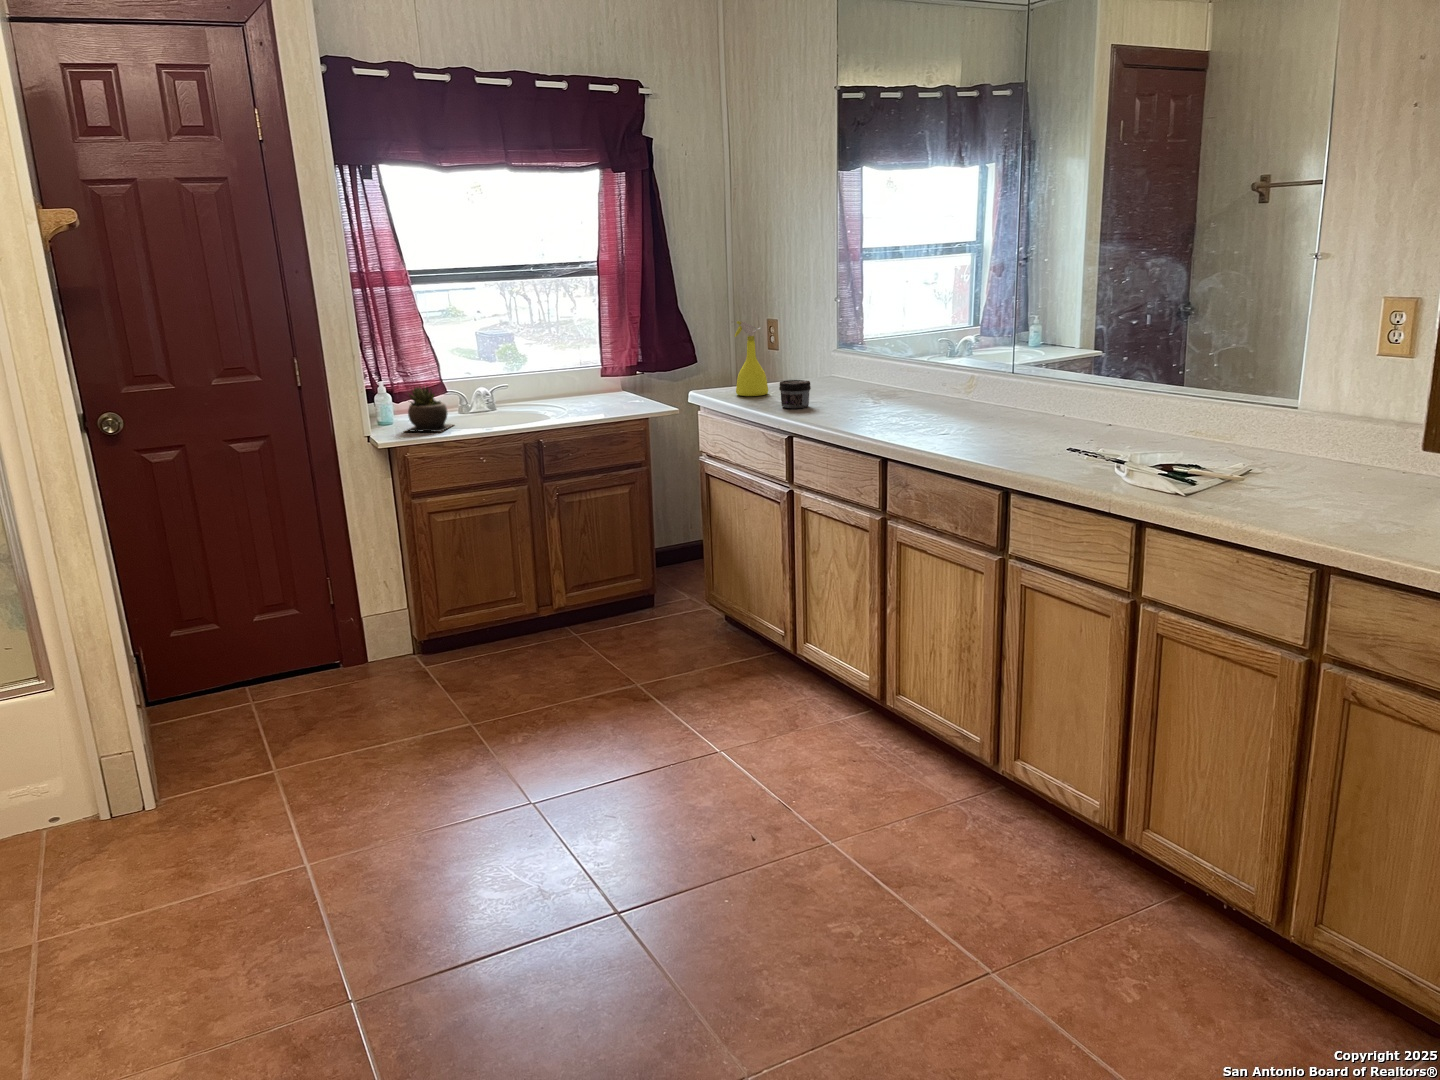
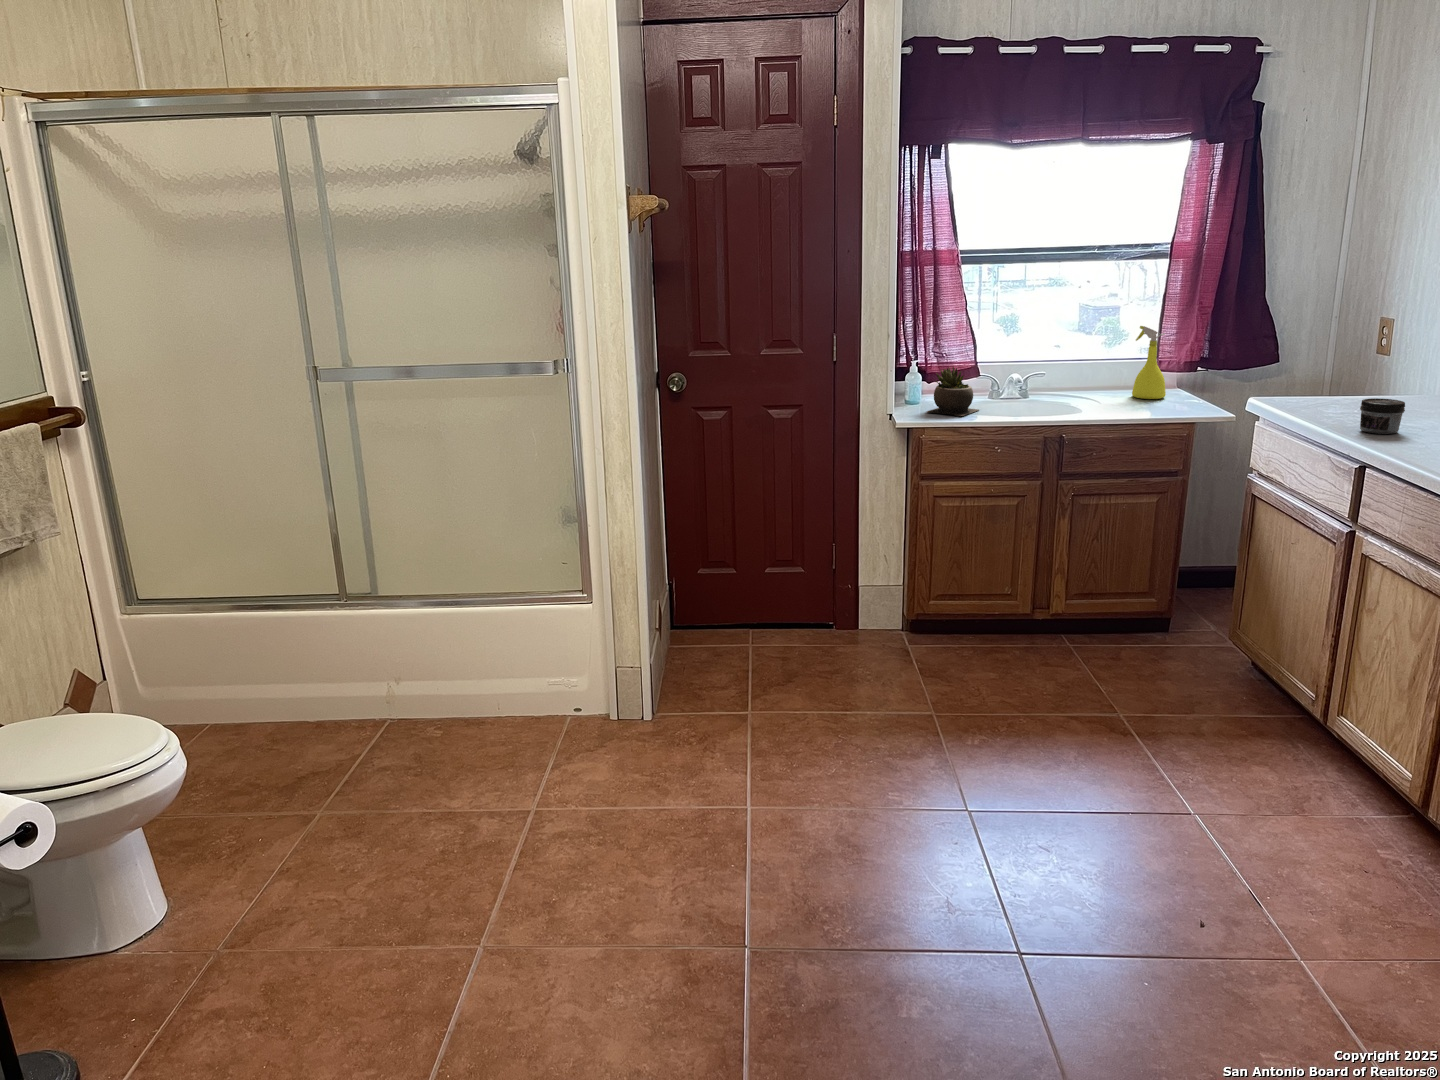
spray bottle: present [734,321,768,396] -> present [1132,326,1166,399]

